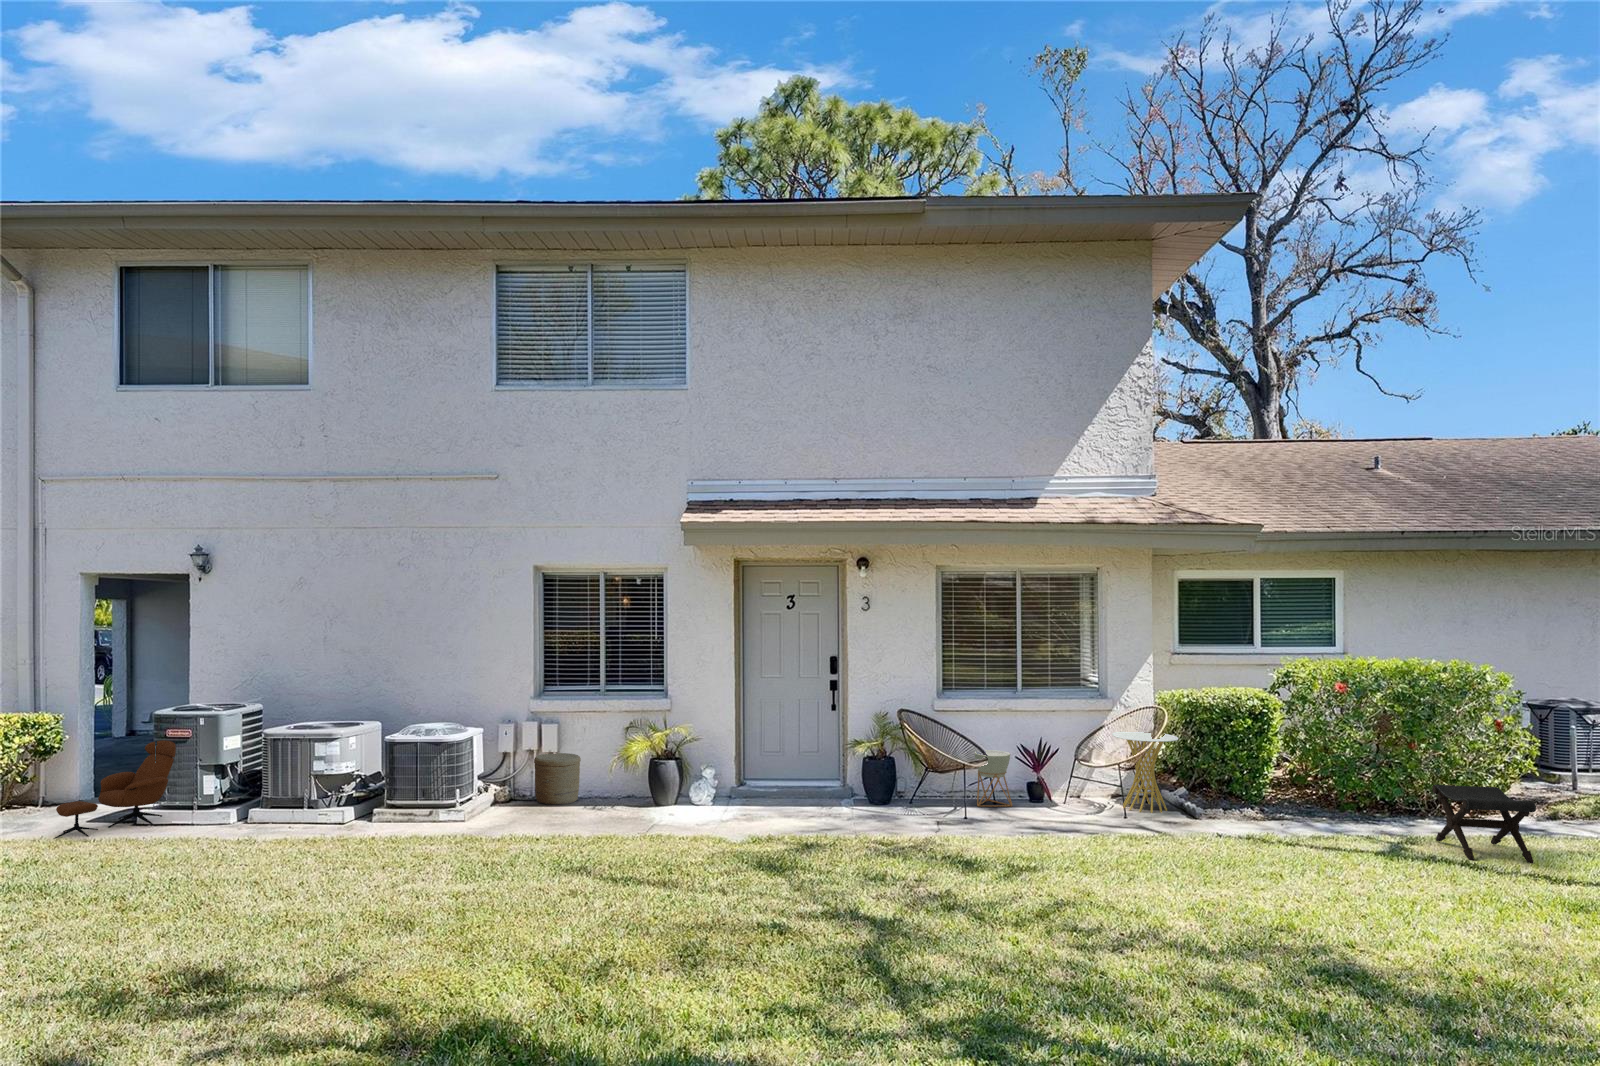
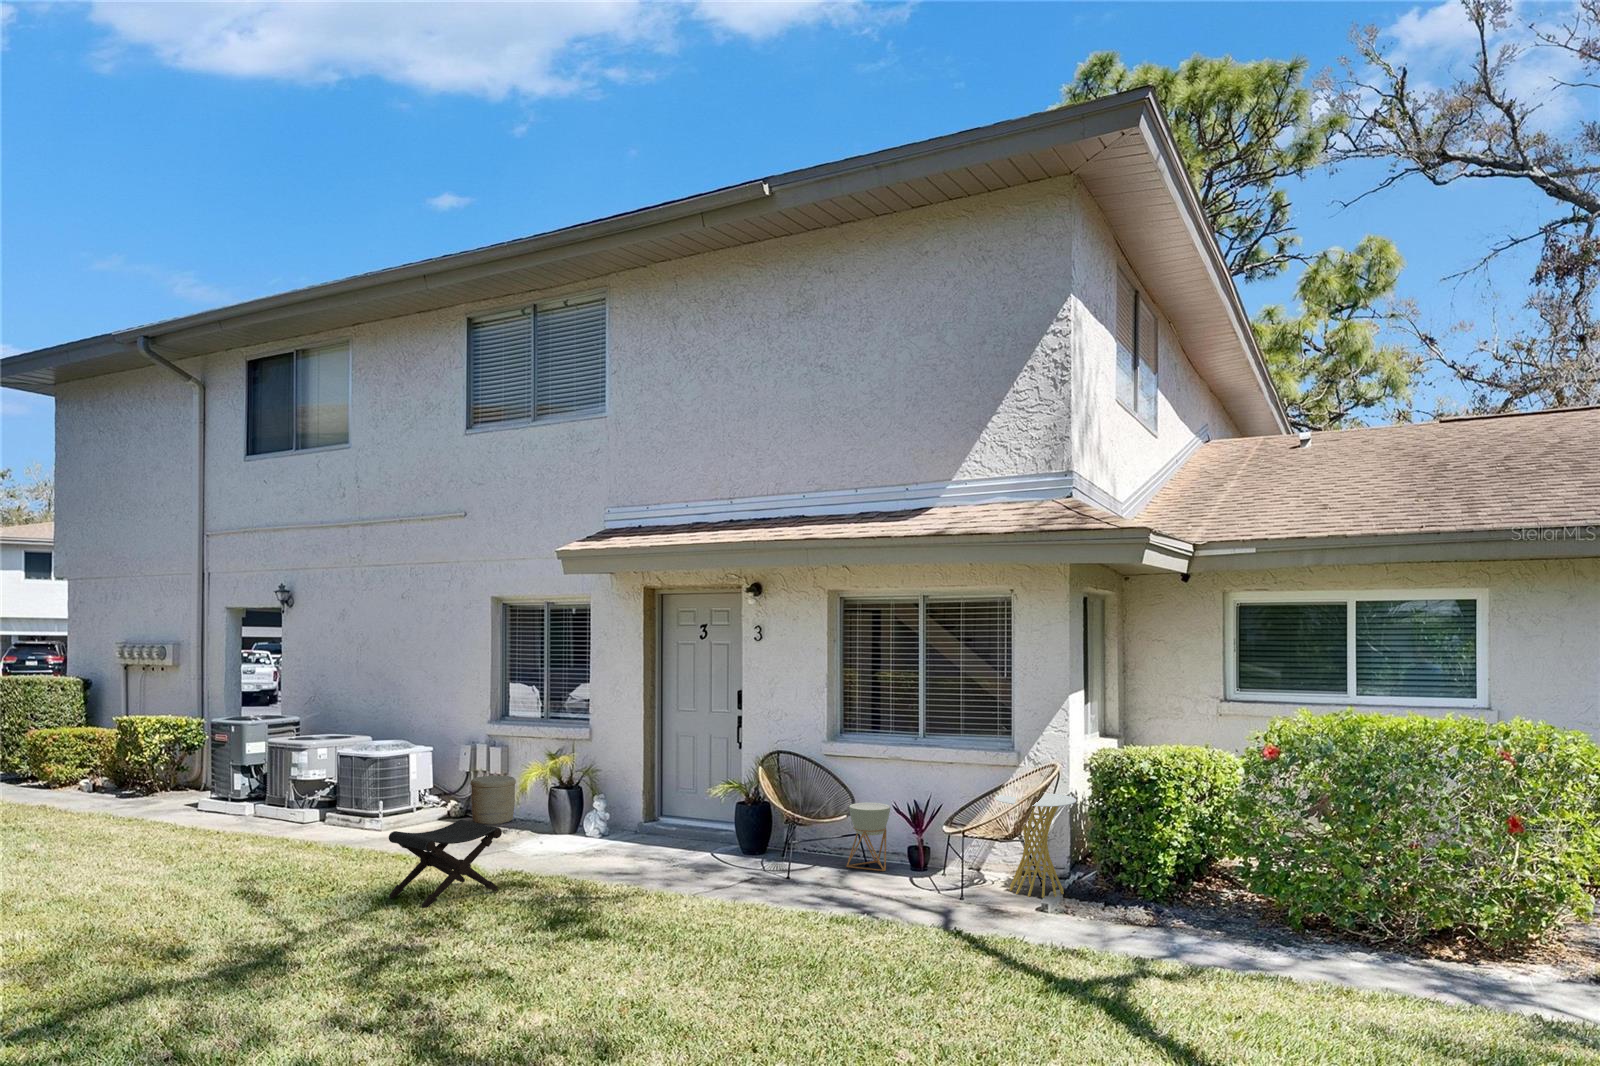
lounge chair: present [54,740,176,839] -> none [112,743,216,815]
footstool: present [1432,785,1536,863] -> present [389,820,502,908]

